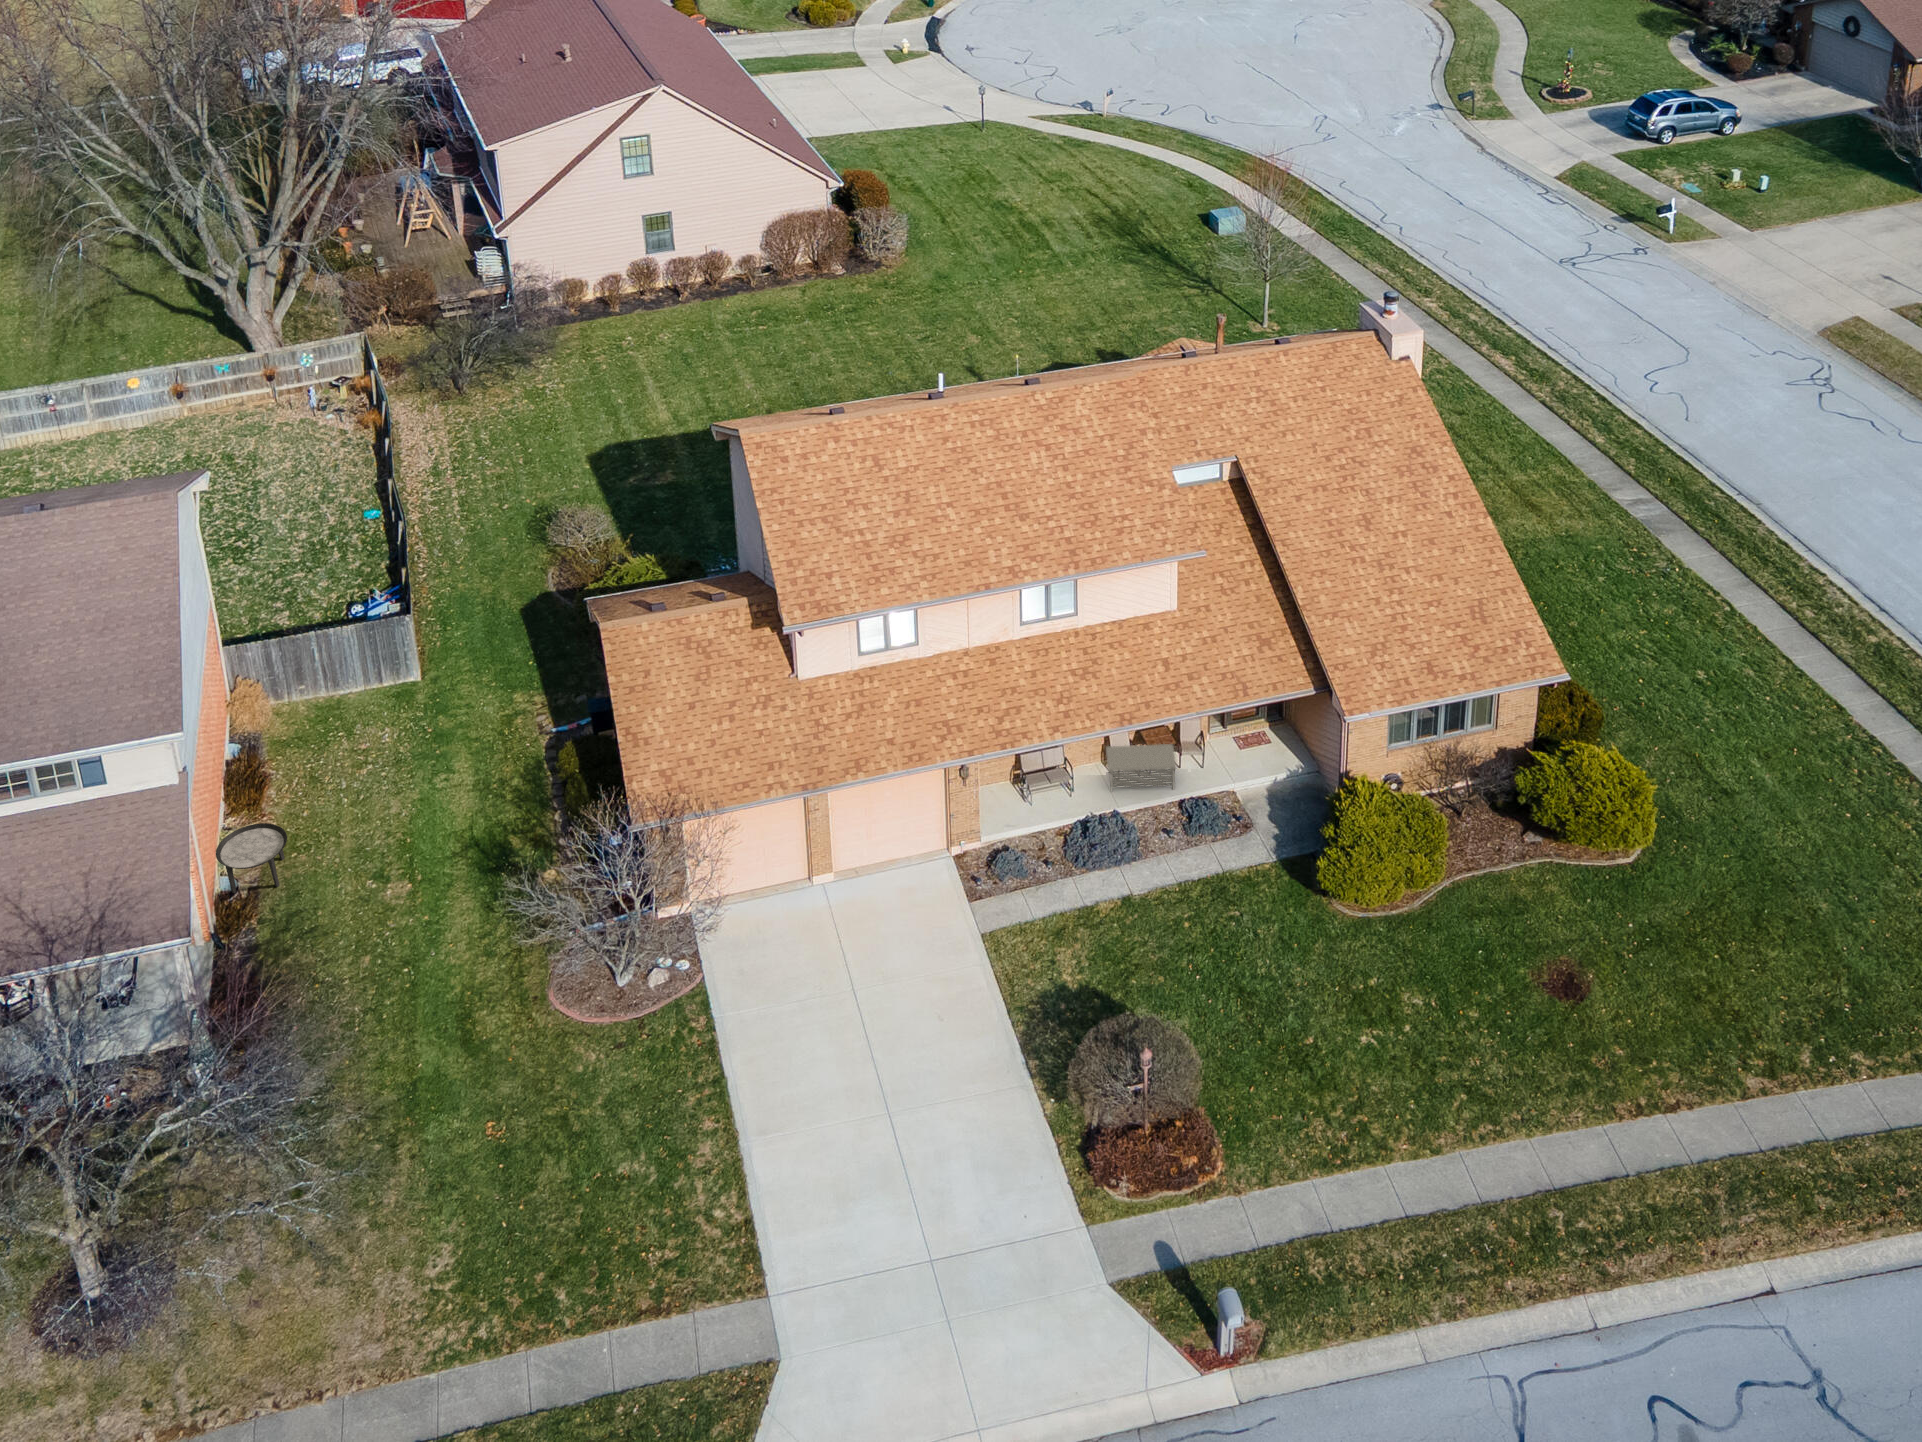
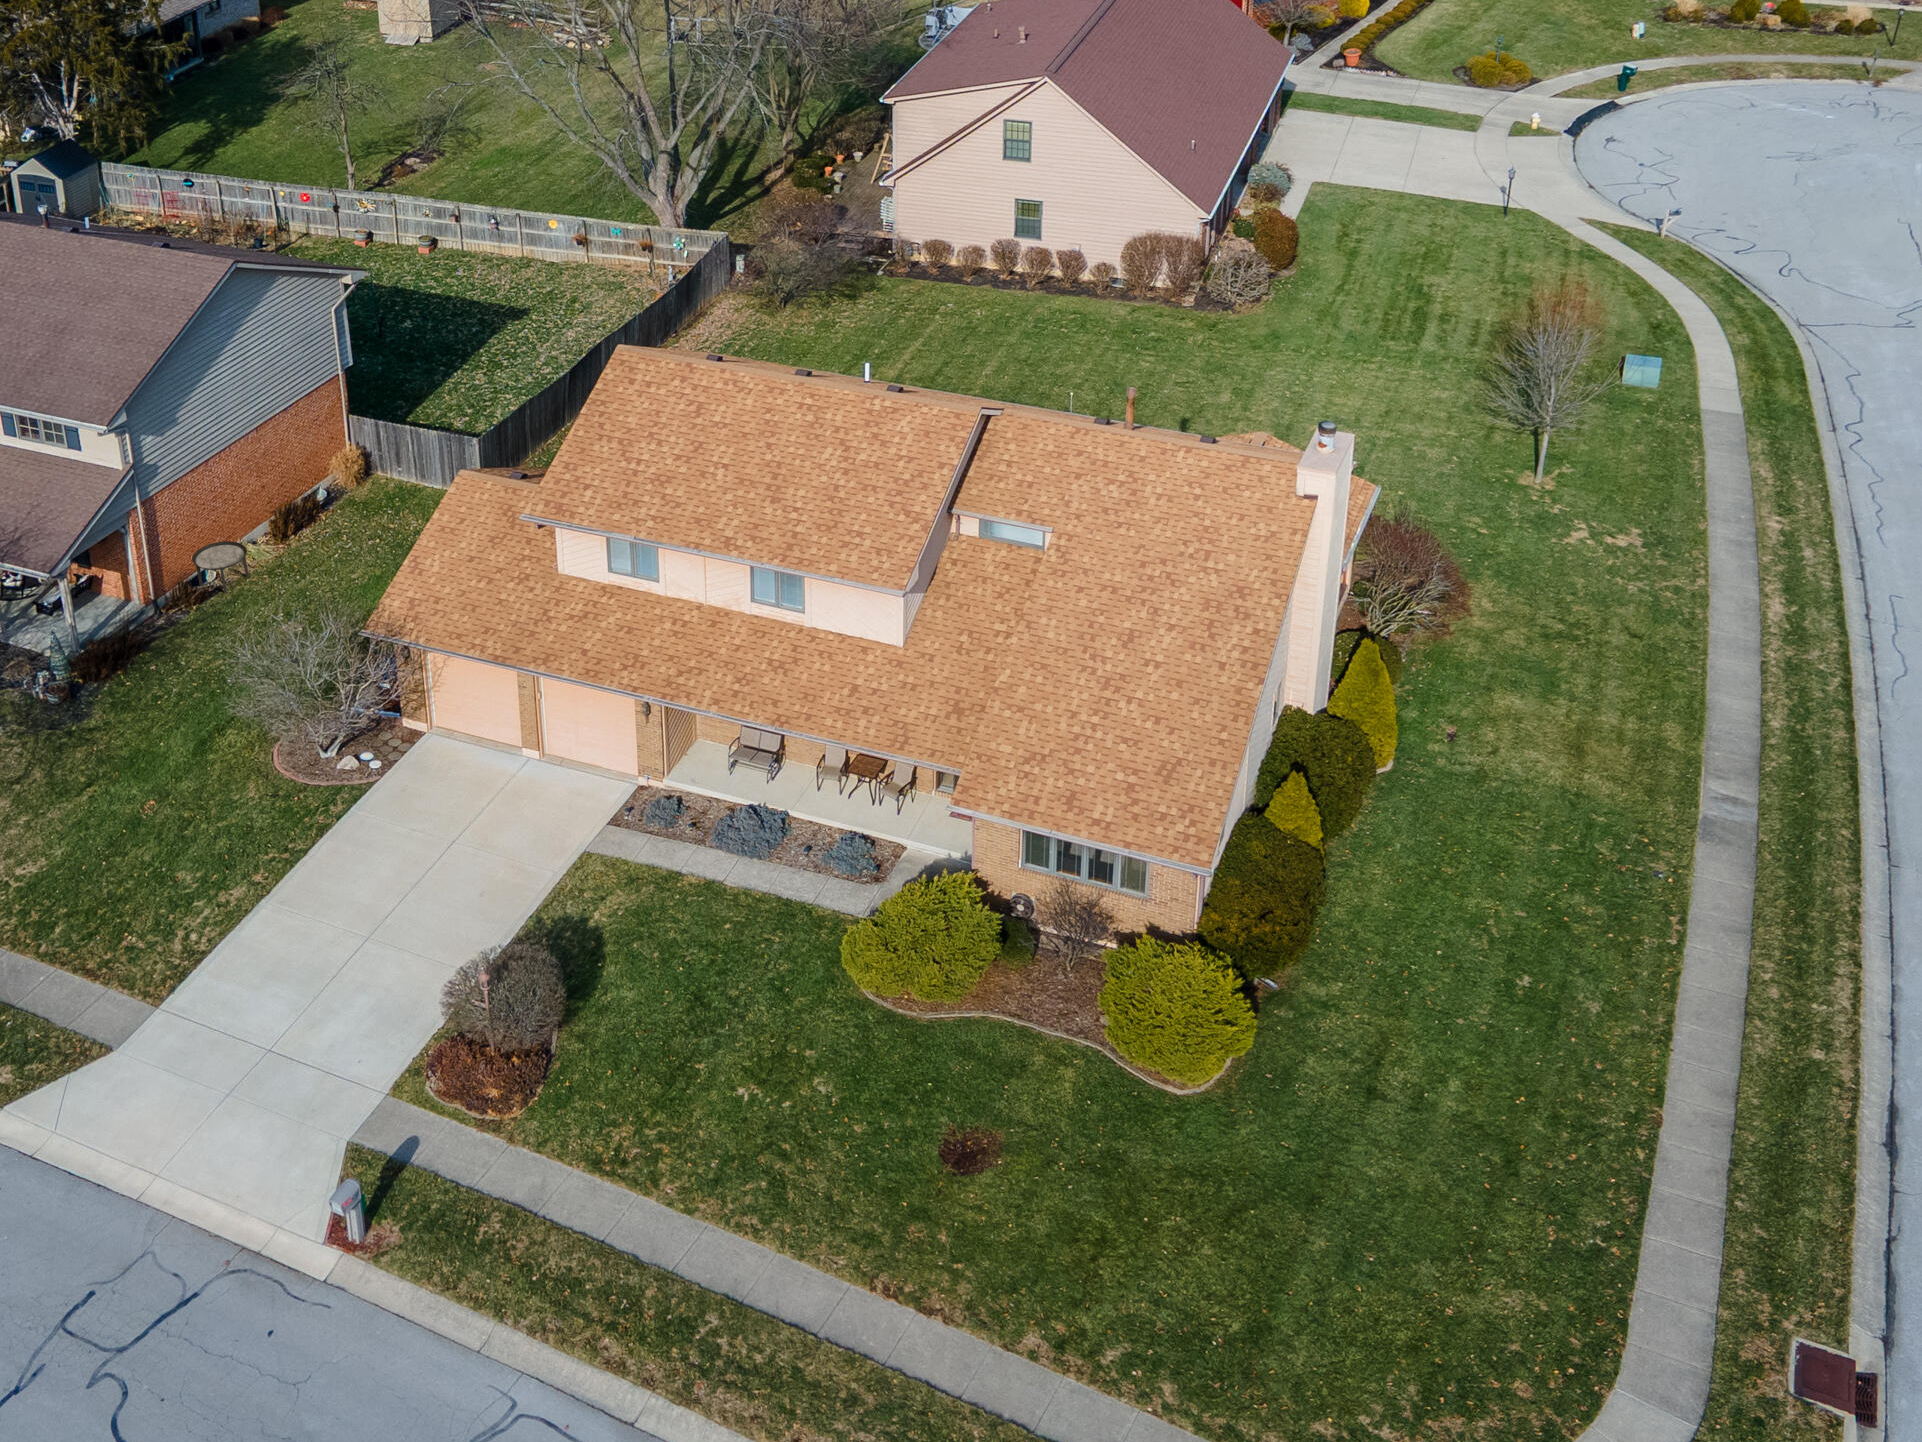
storage bench: present [1106,744,1176,791] -> none [800,754,876,820]

